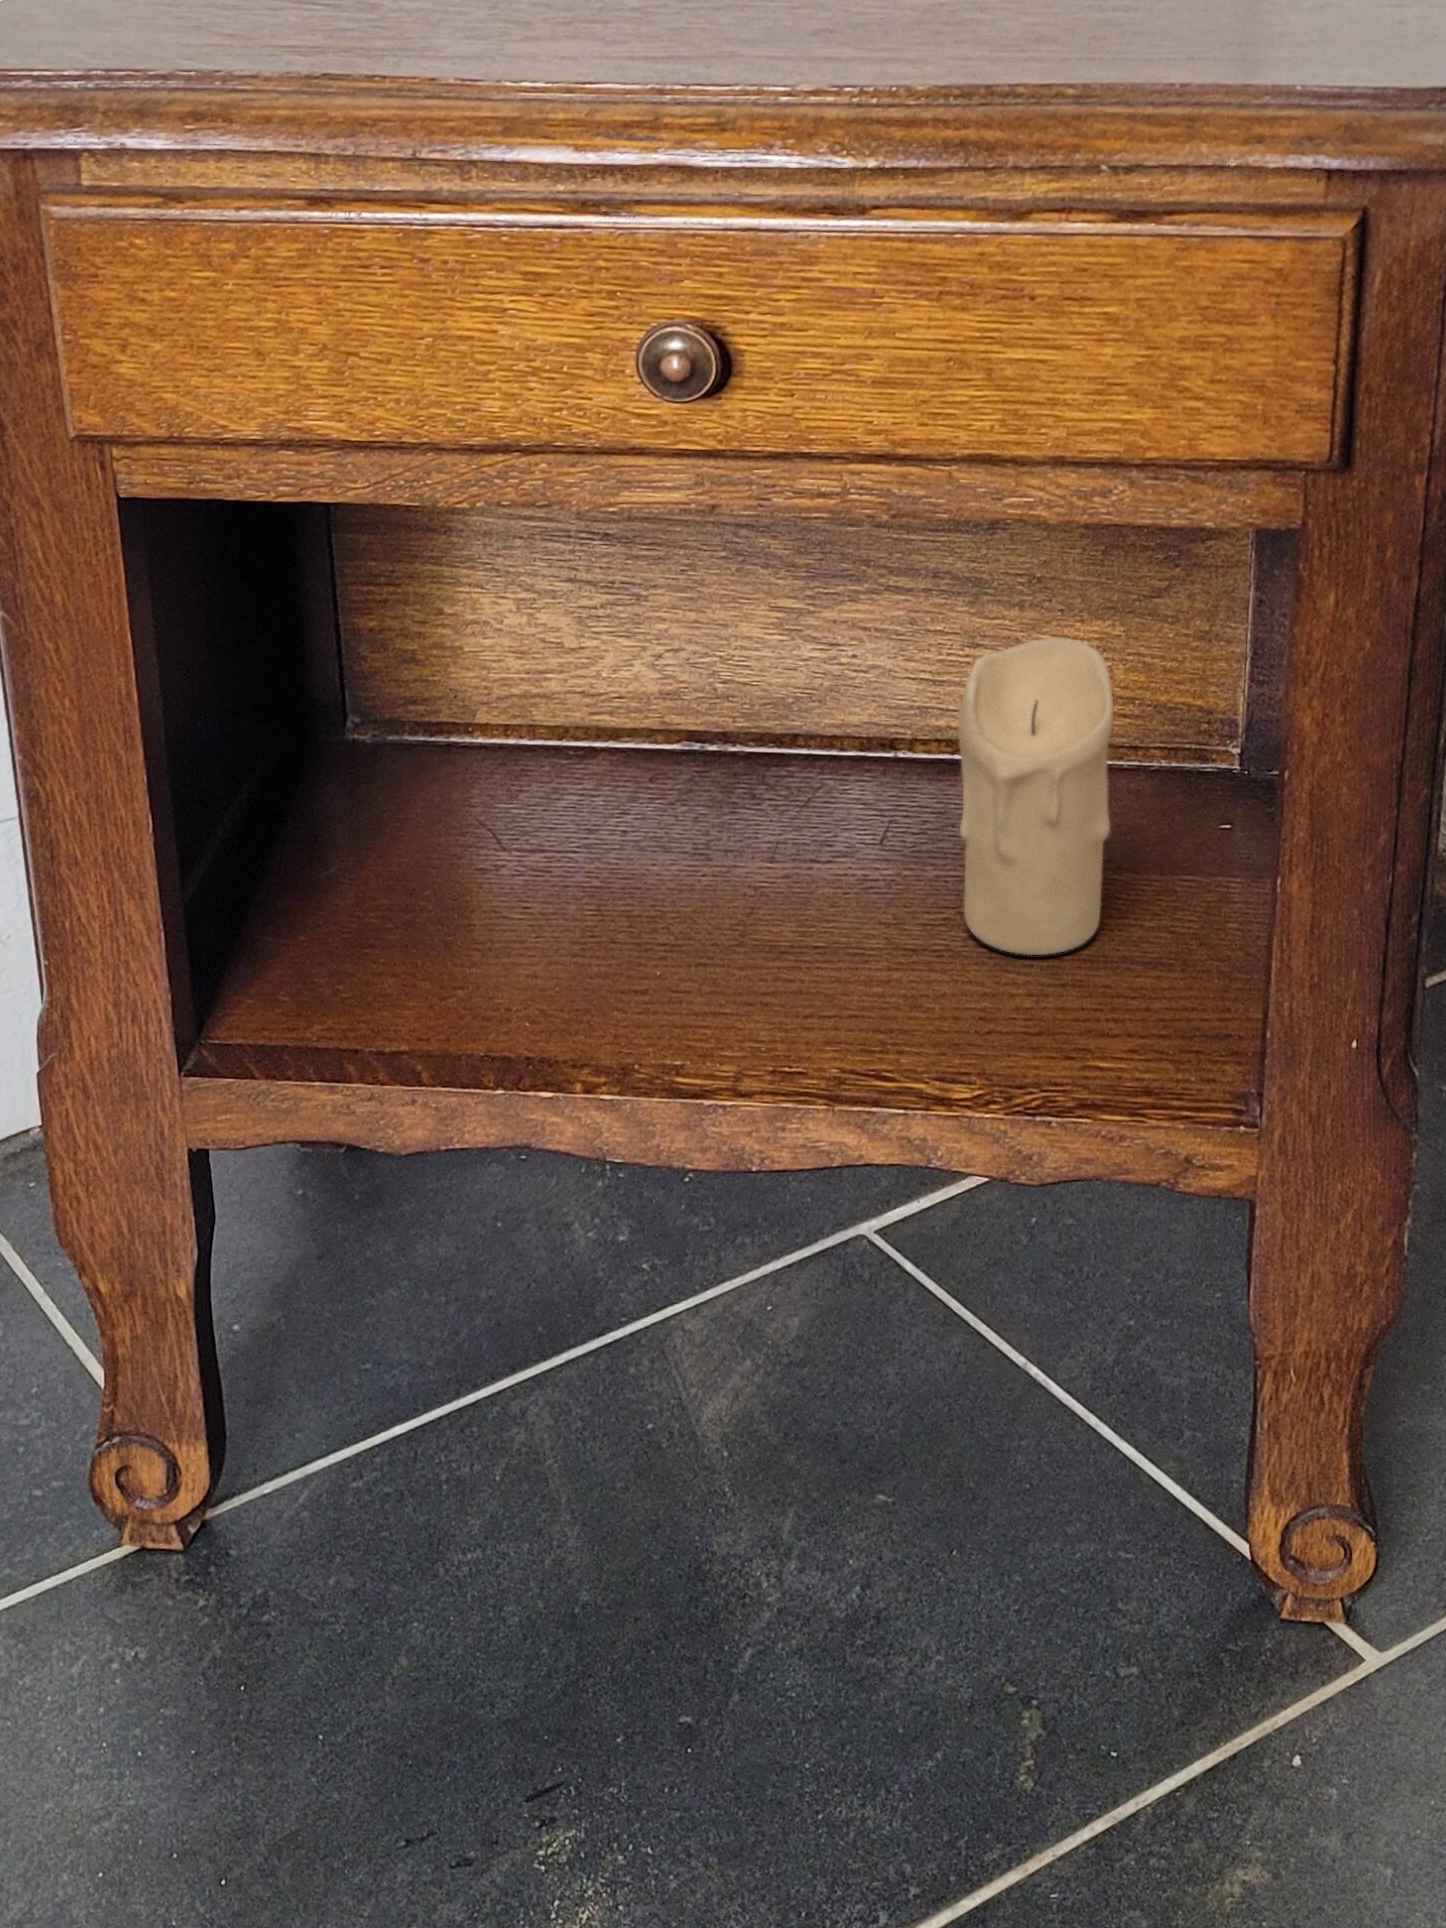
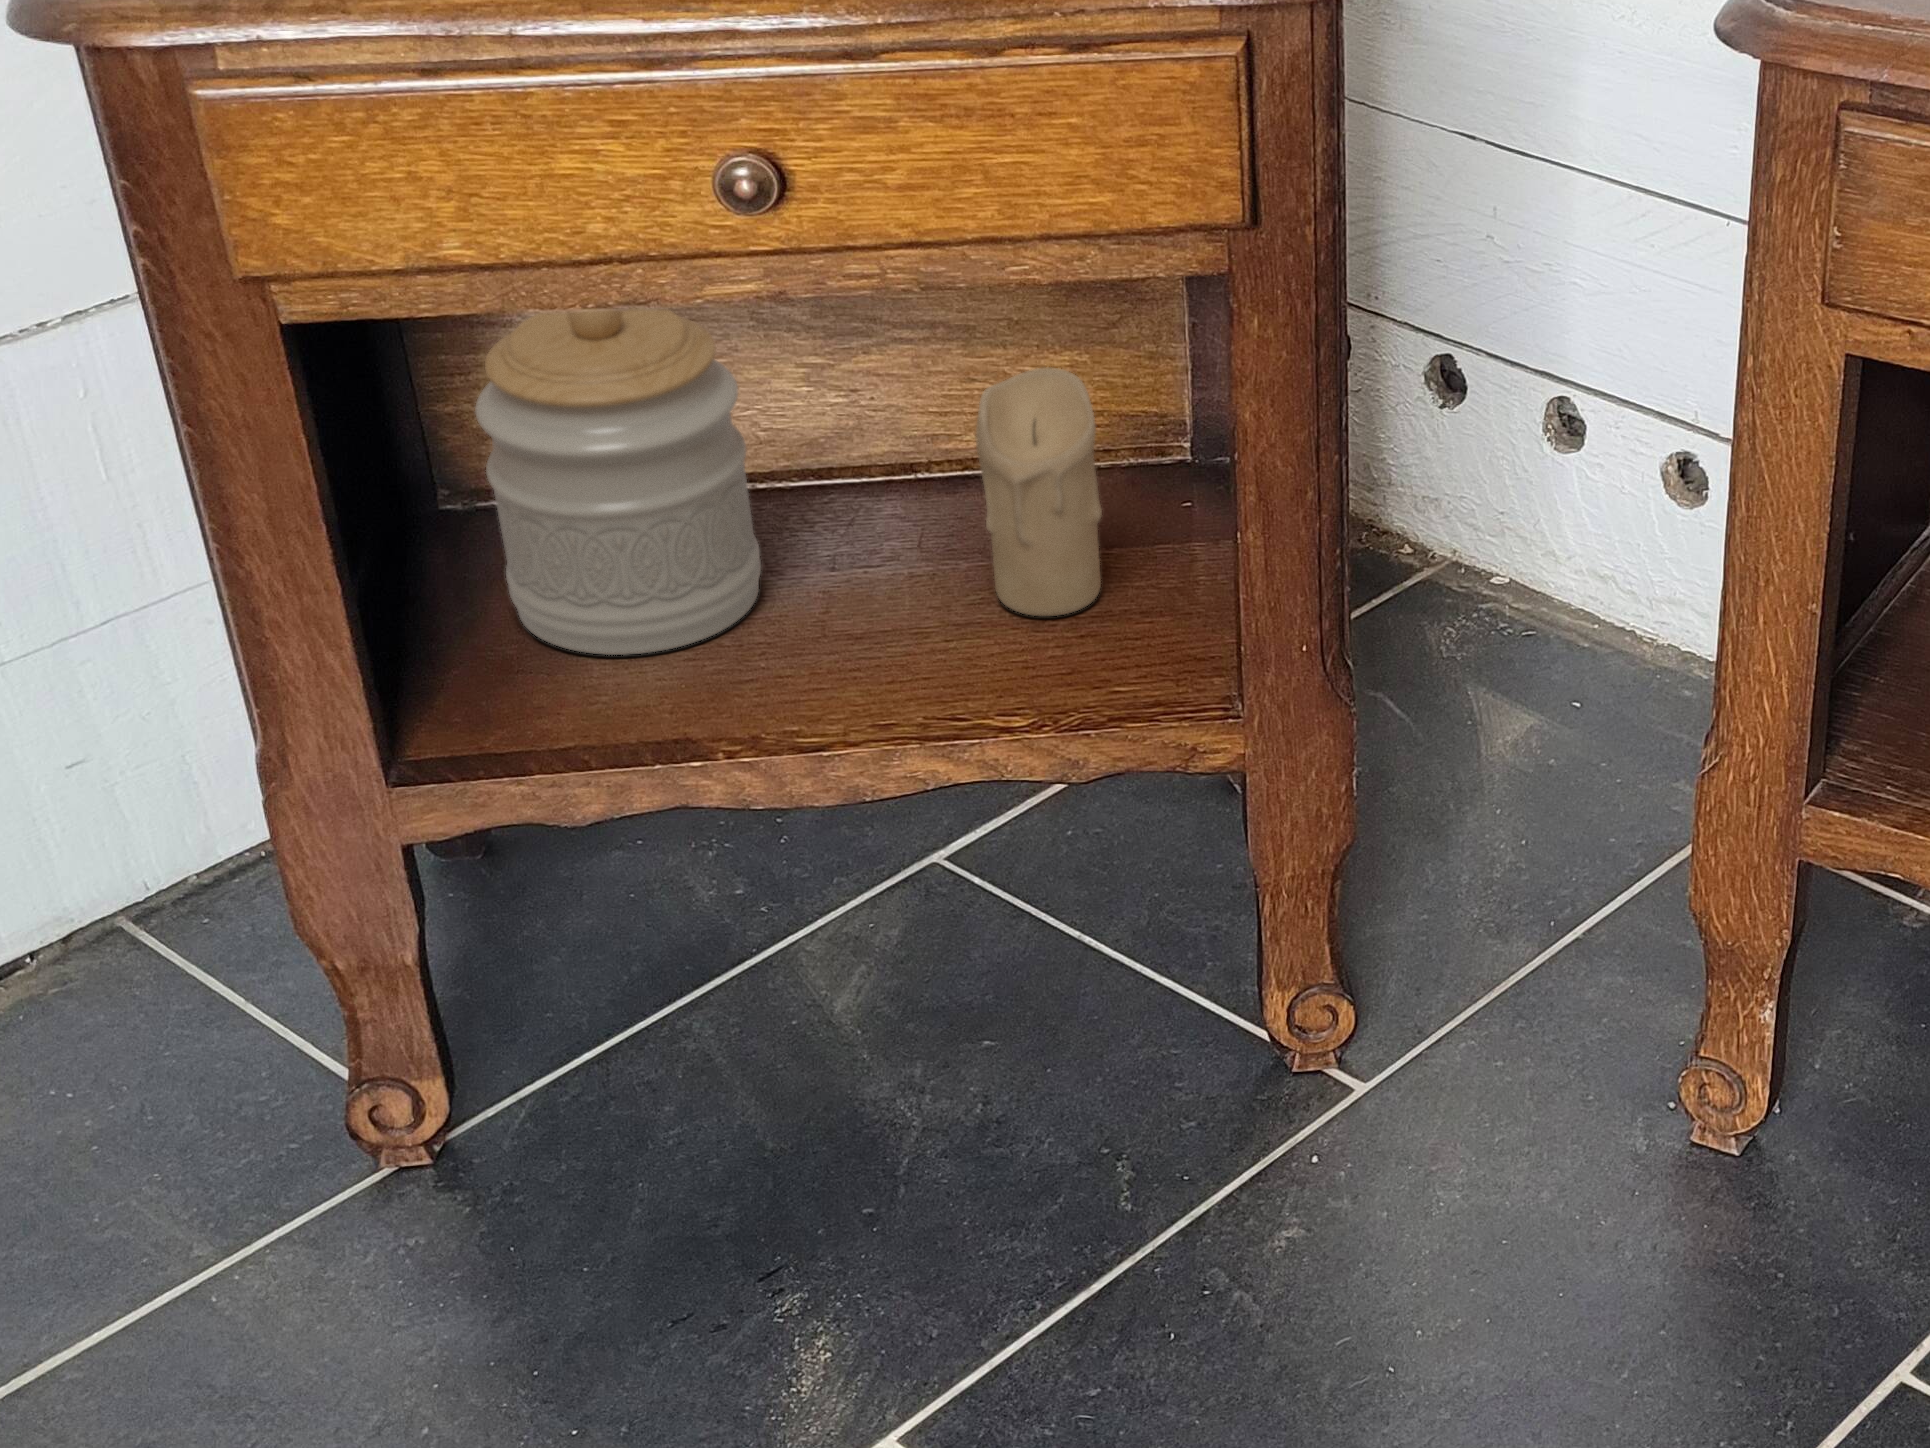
jar: none [367,492,684,943] -> present [475,310,761,655]

